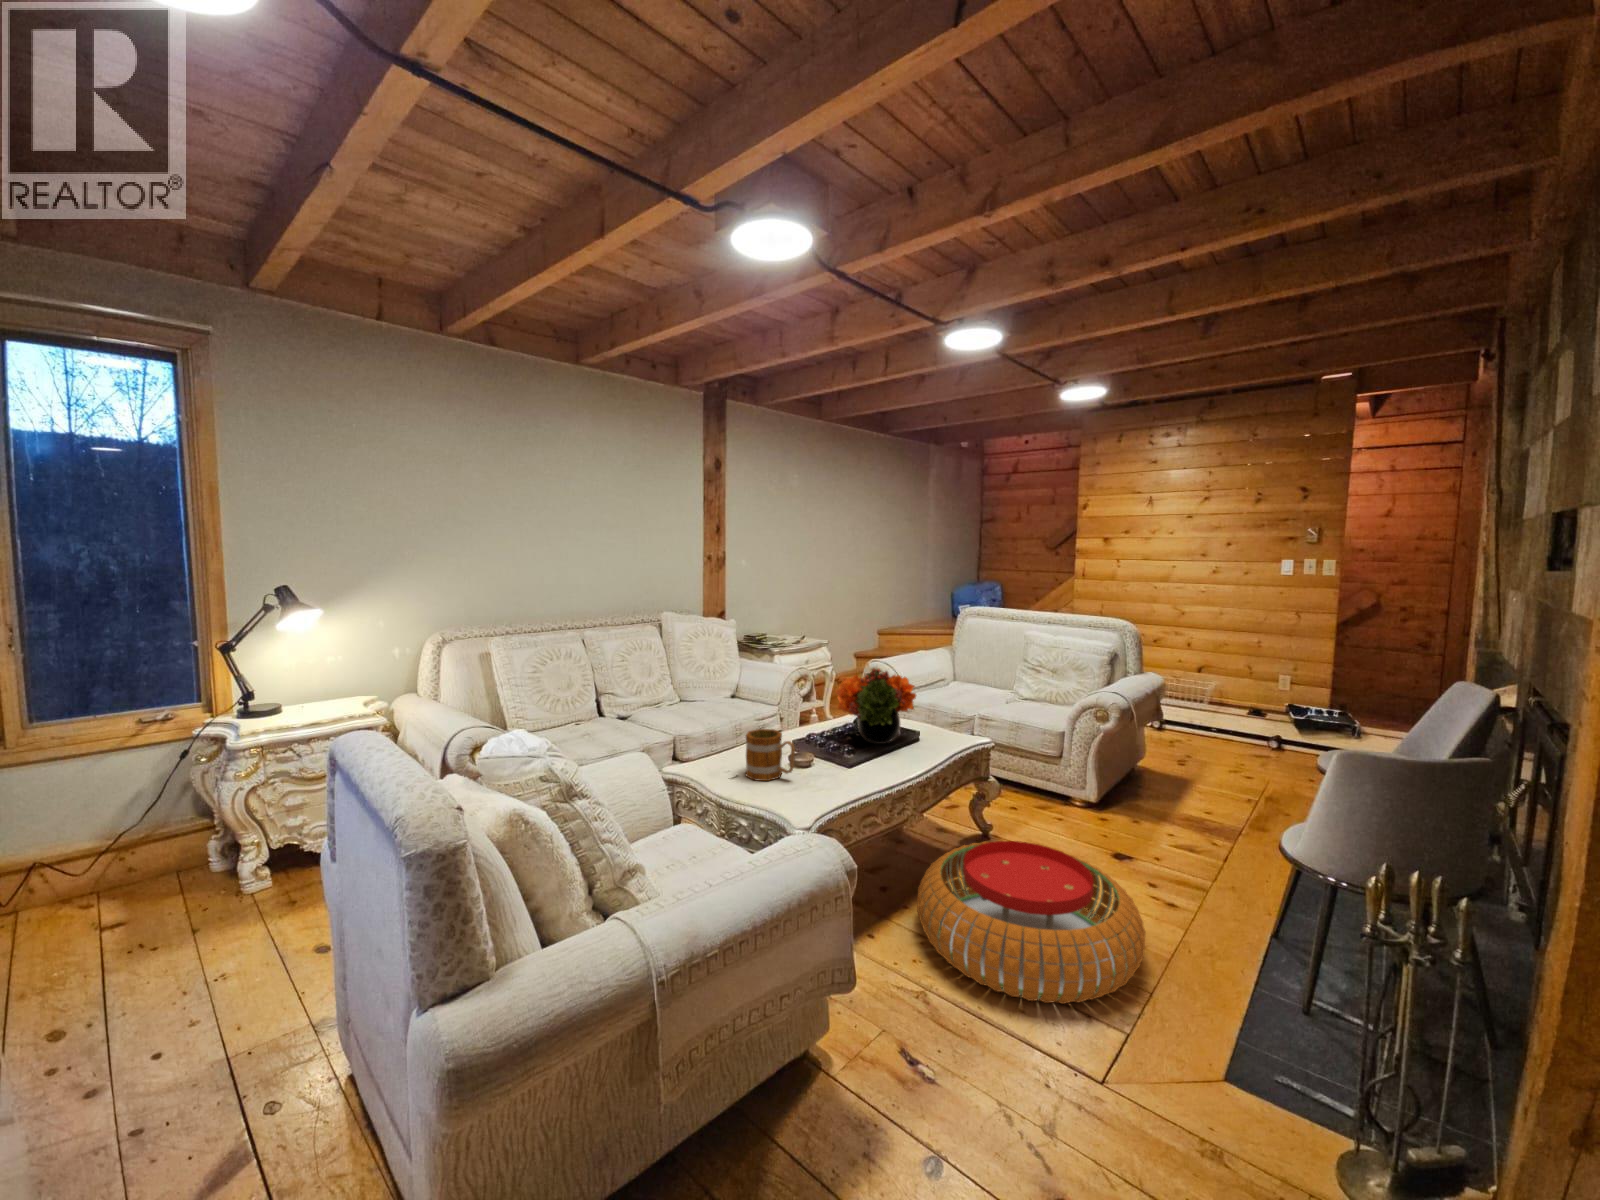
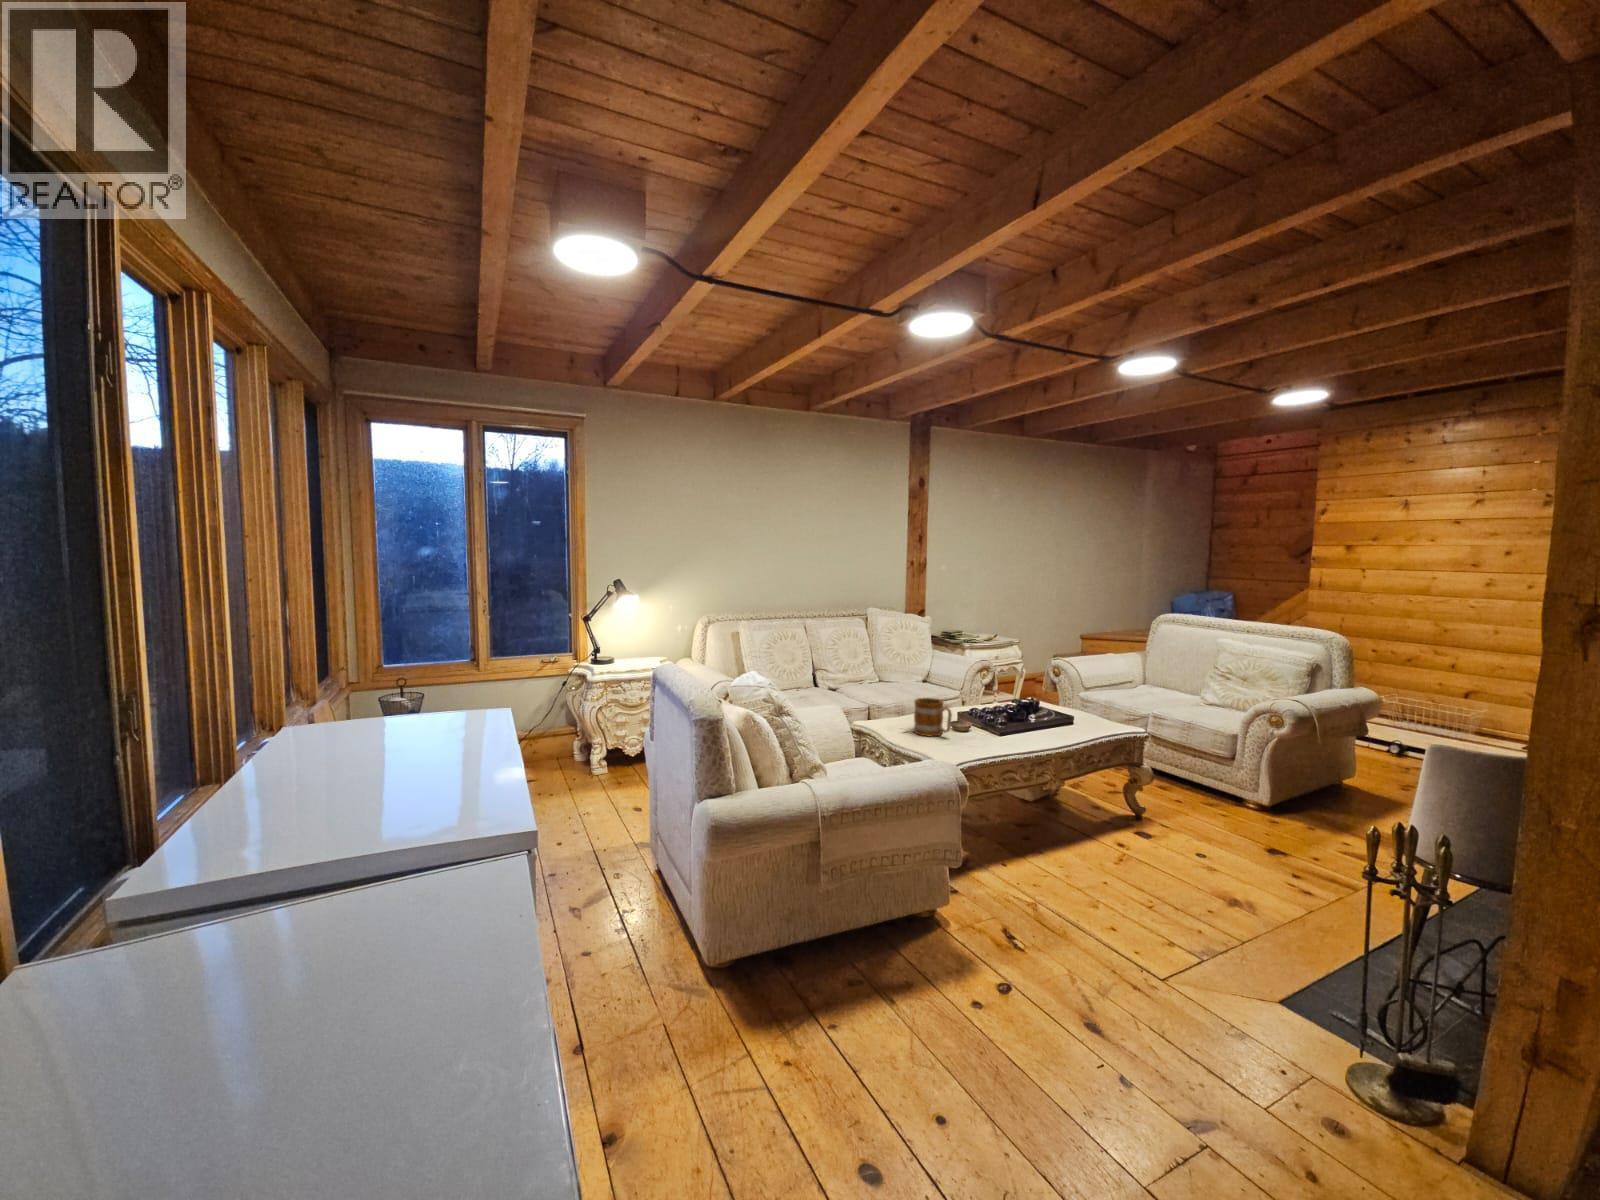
flower arrangement: present [836,669,916,744] -> none [996,659,1069,722]
pouf: present [917,841,1146,1004] -> none [1044,808,1248,934]

